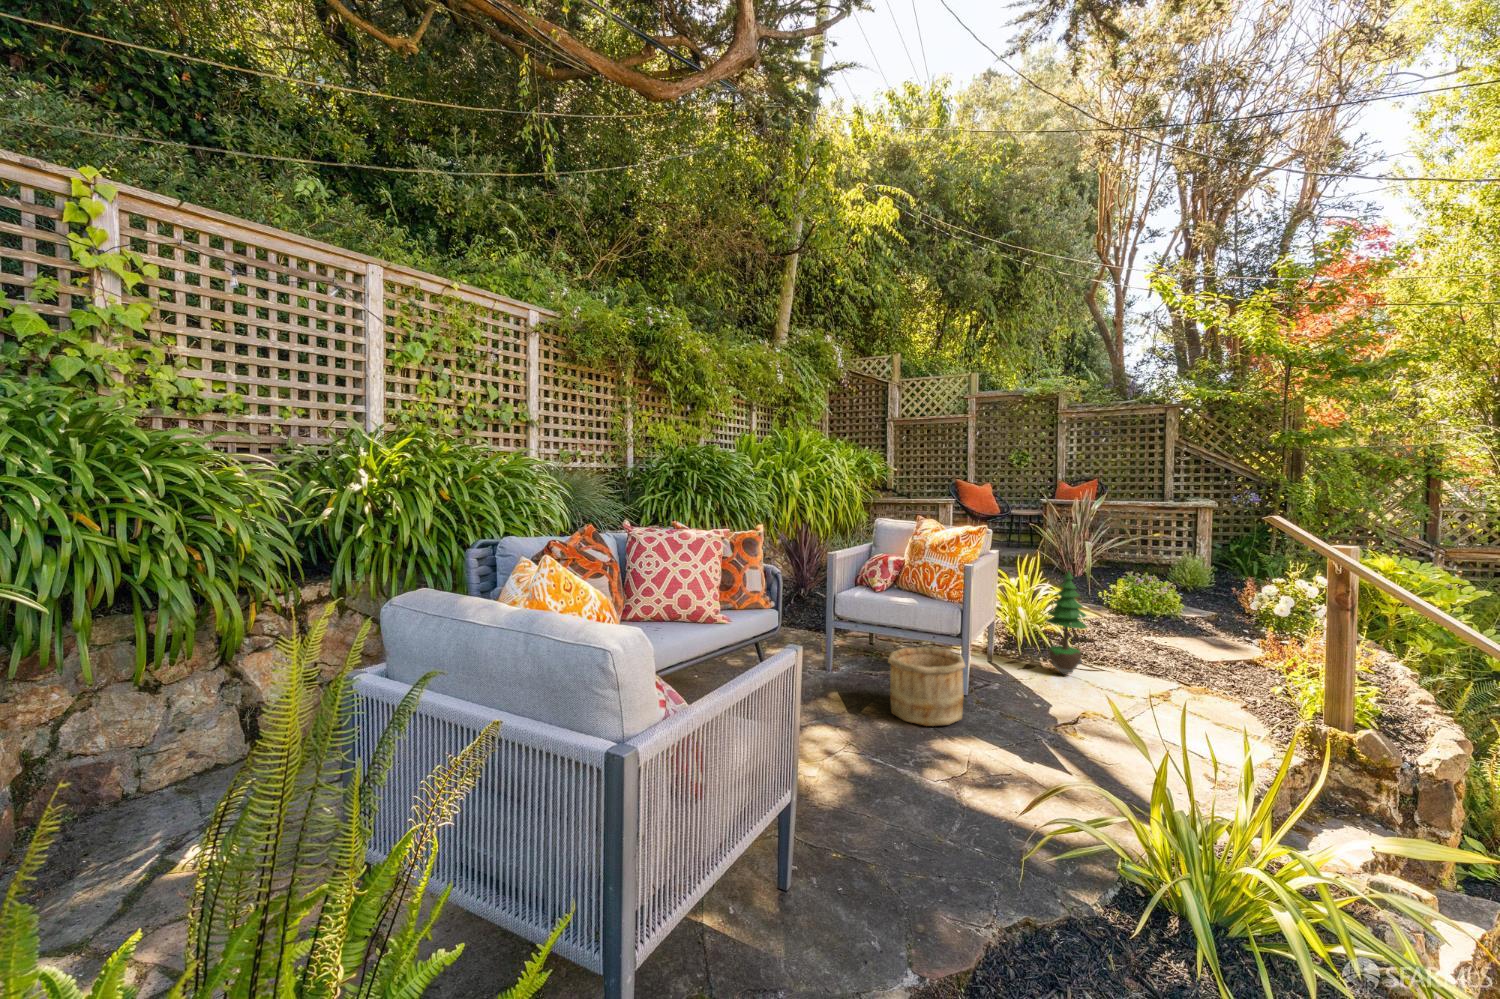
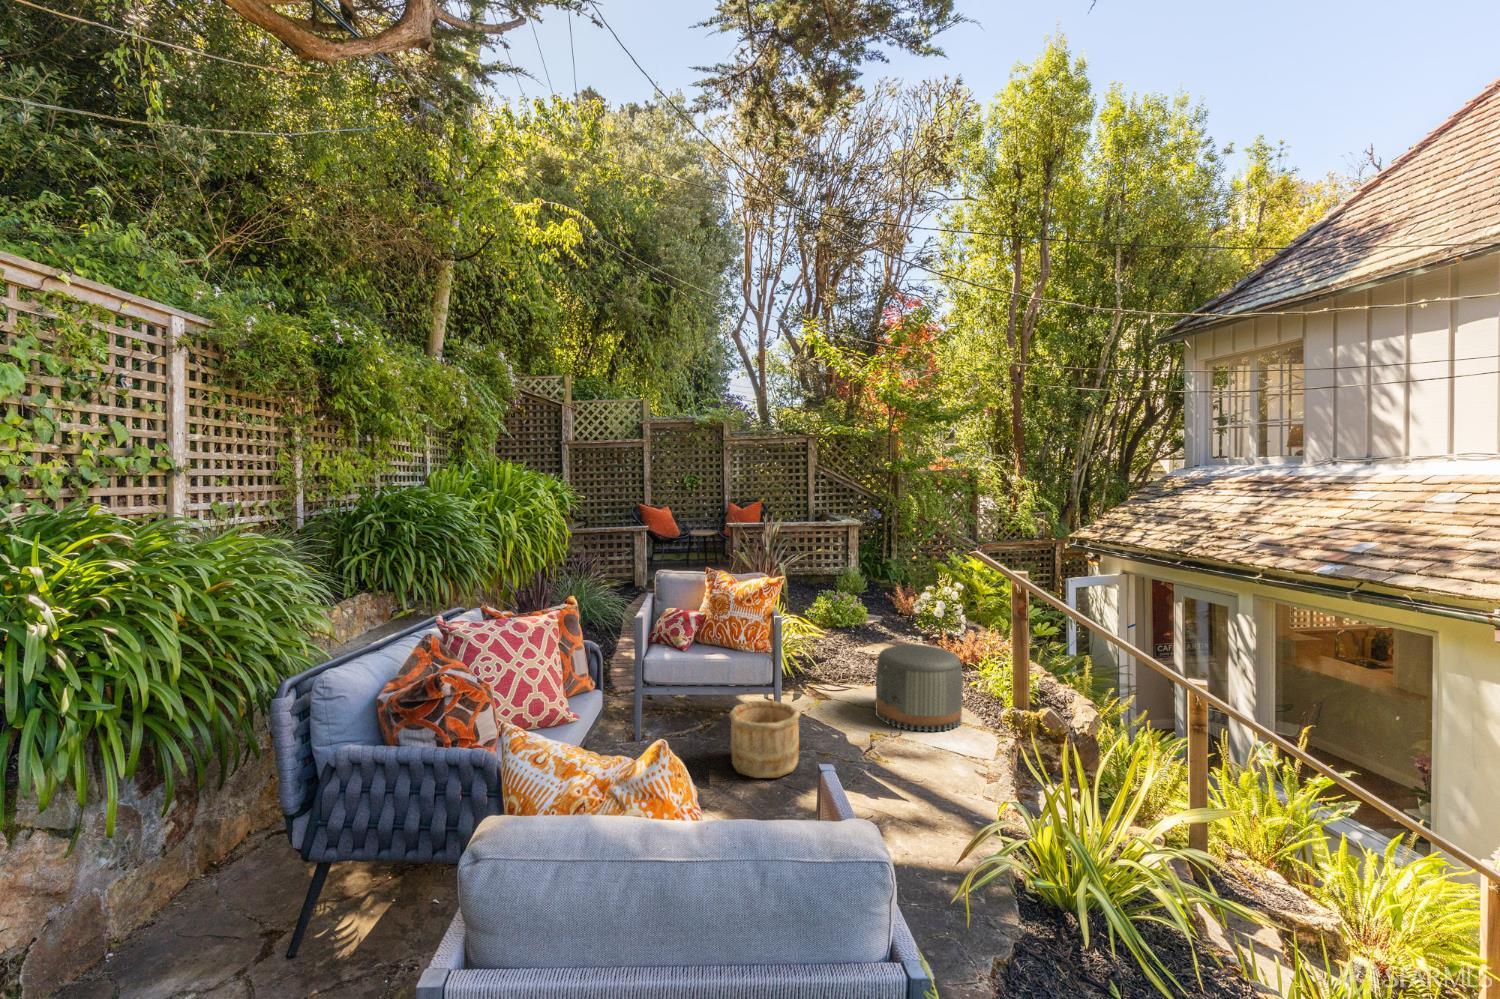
potted tree: present [1046,571,1087,675] -> none [813,605,846,698]
pouf: none [1108,624,1237,735] -> present [875,644,963,732]

